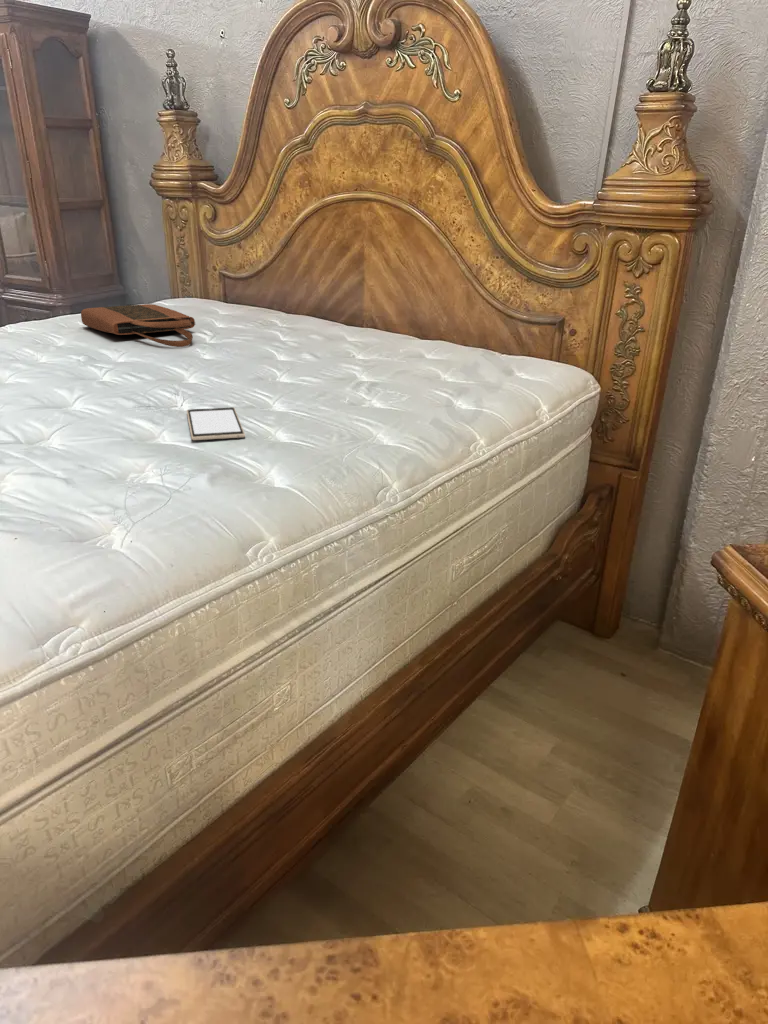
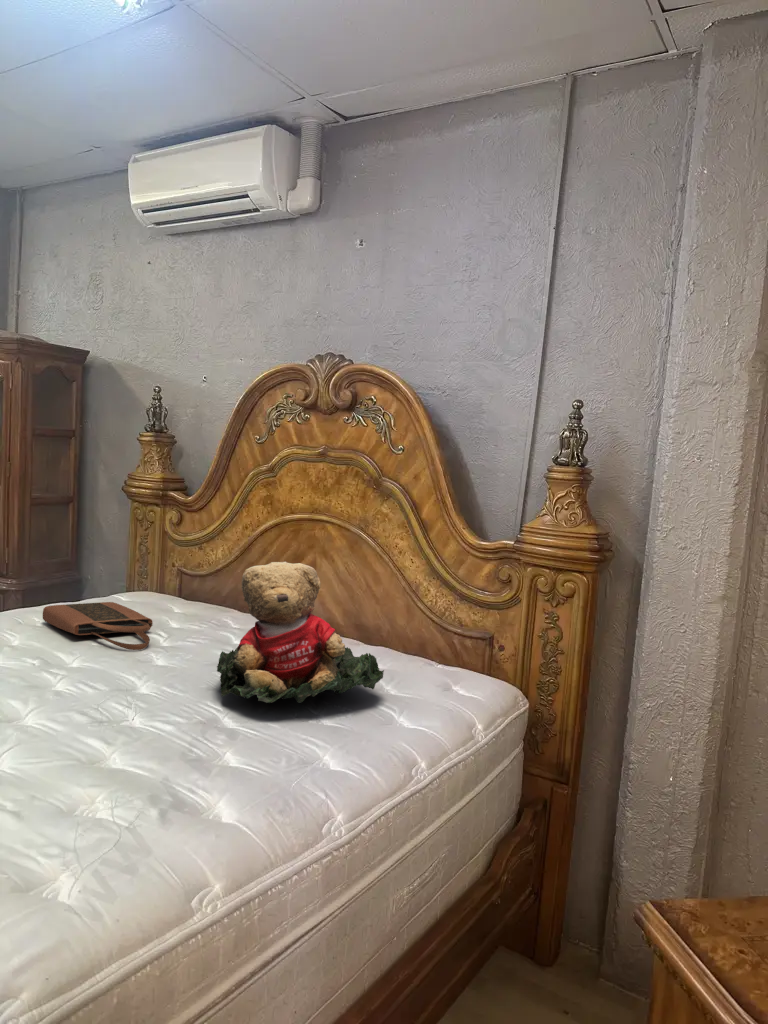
teddy bear: none [262,230,443,384] -> present [217,561,384,703]
smartphone: present [187,407,245,440] -> none [141,726,197,765]

